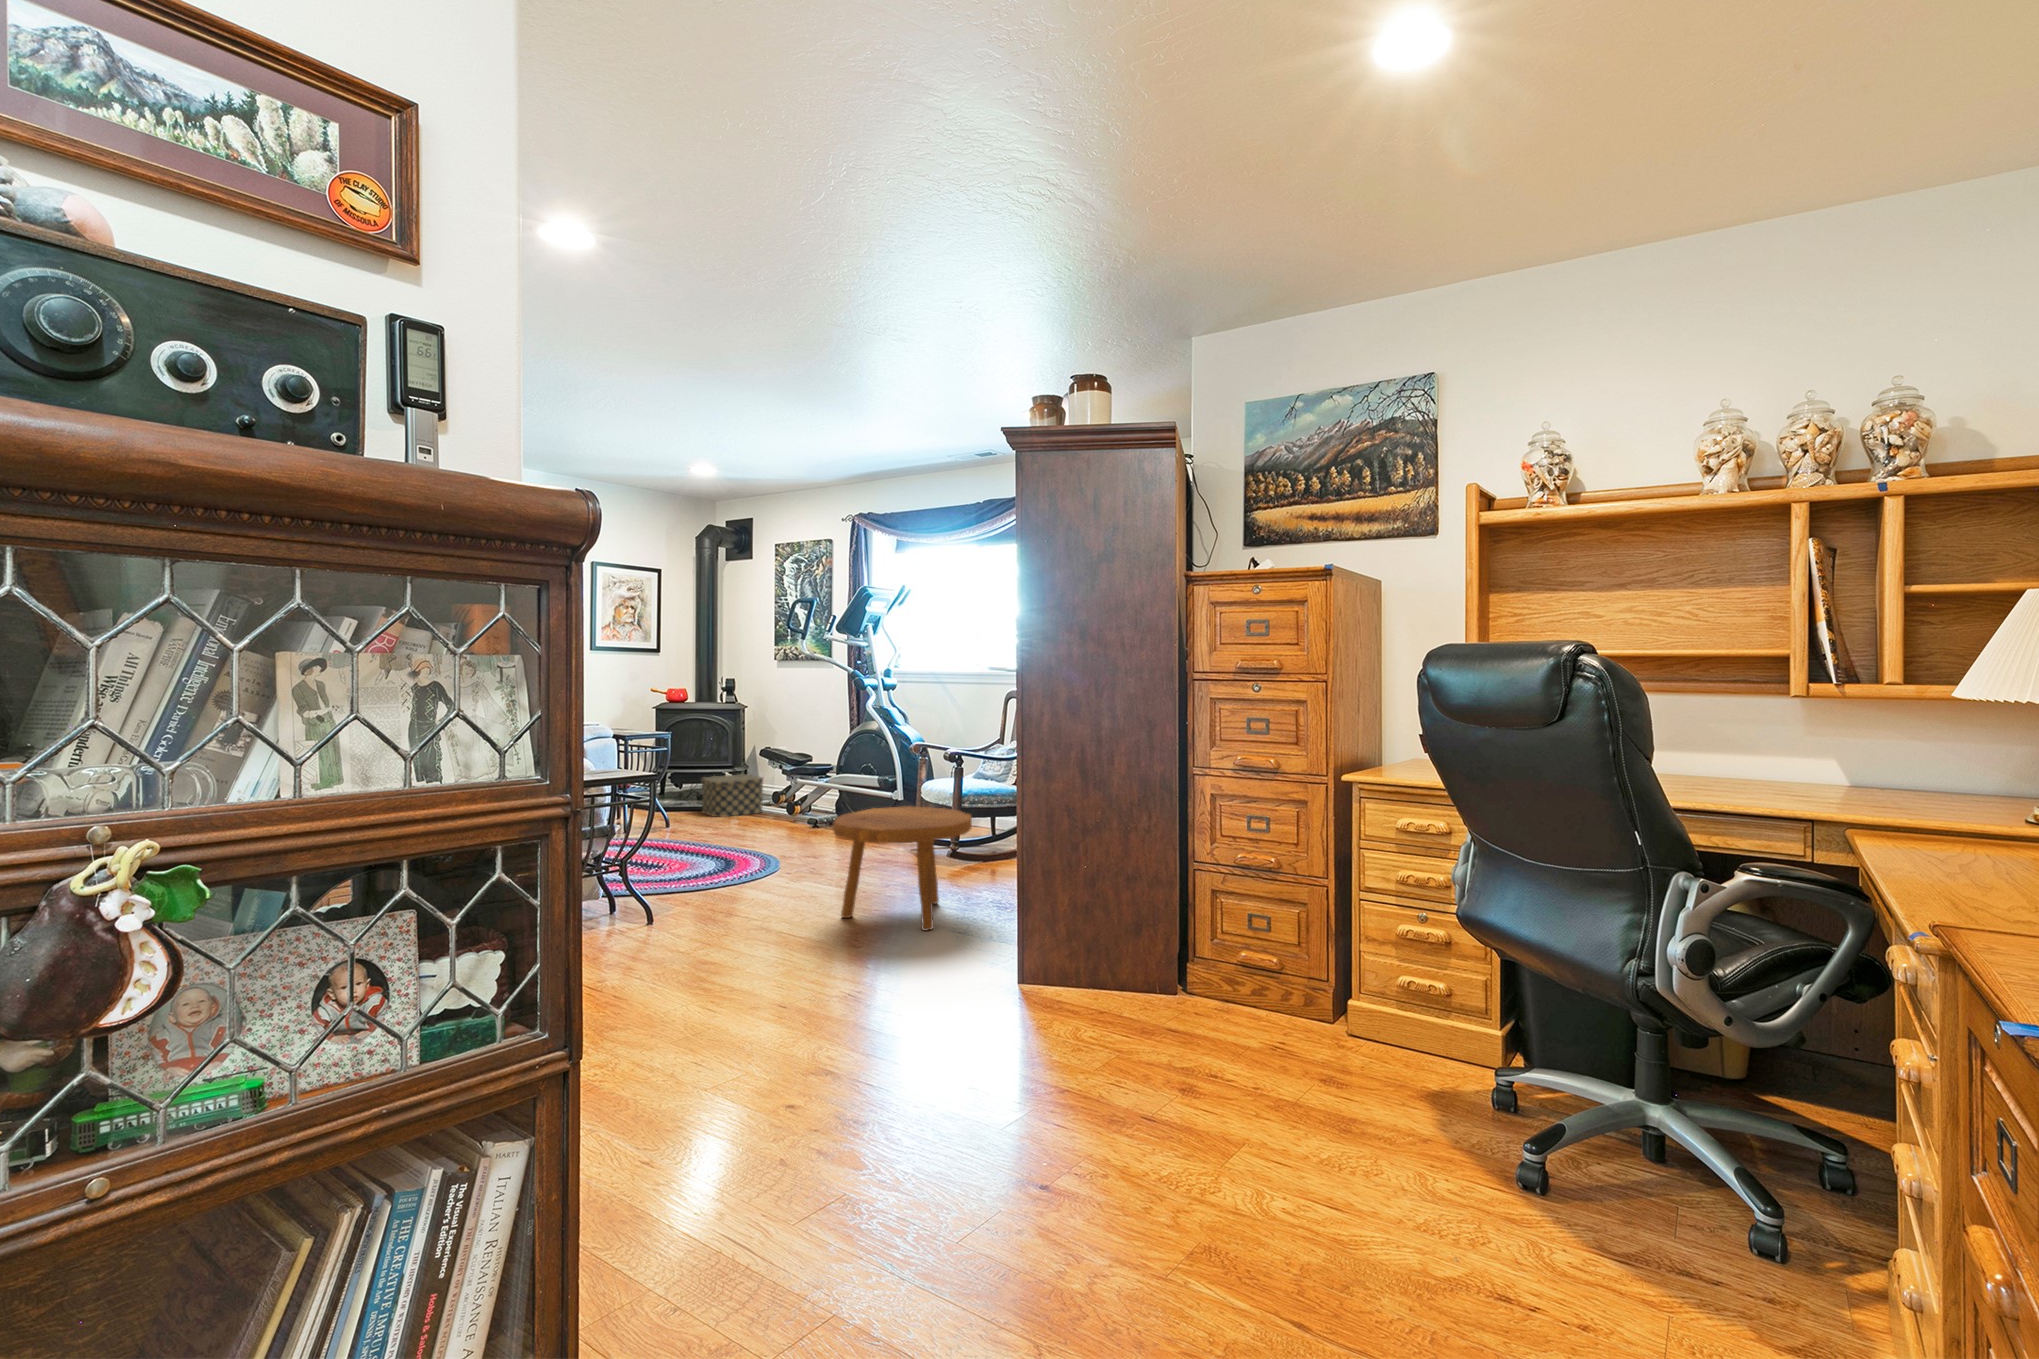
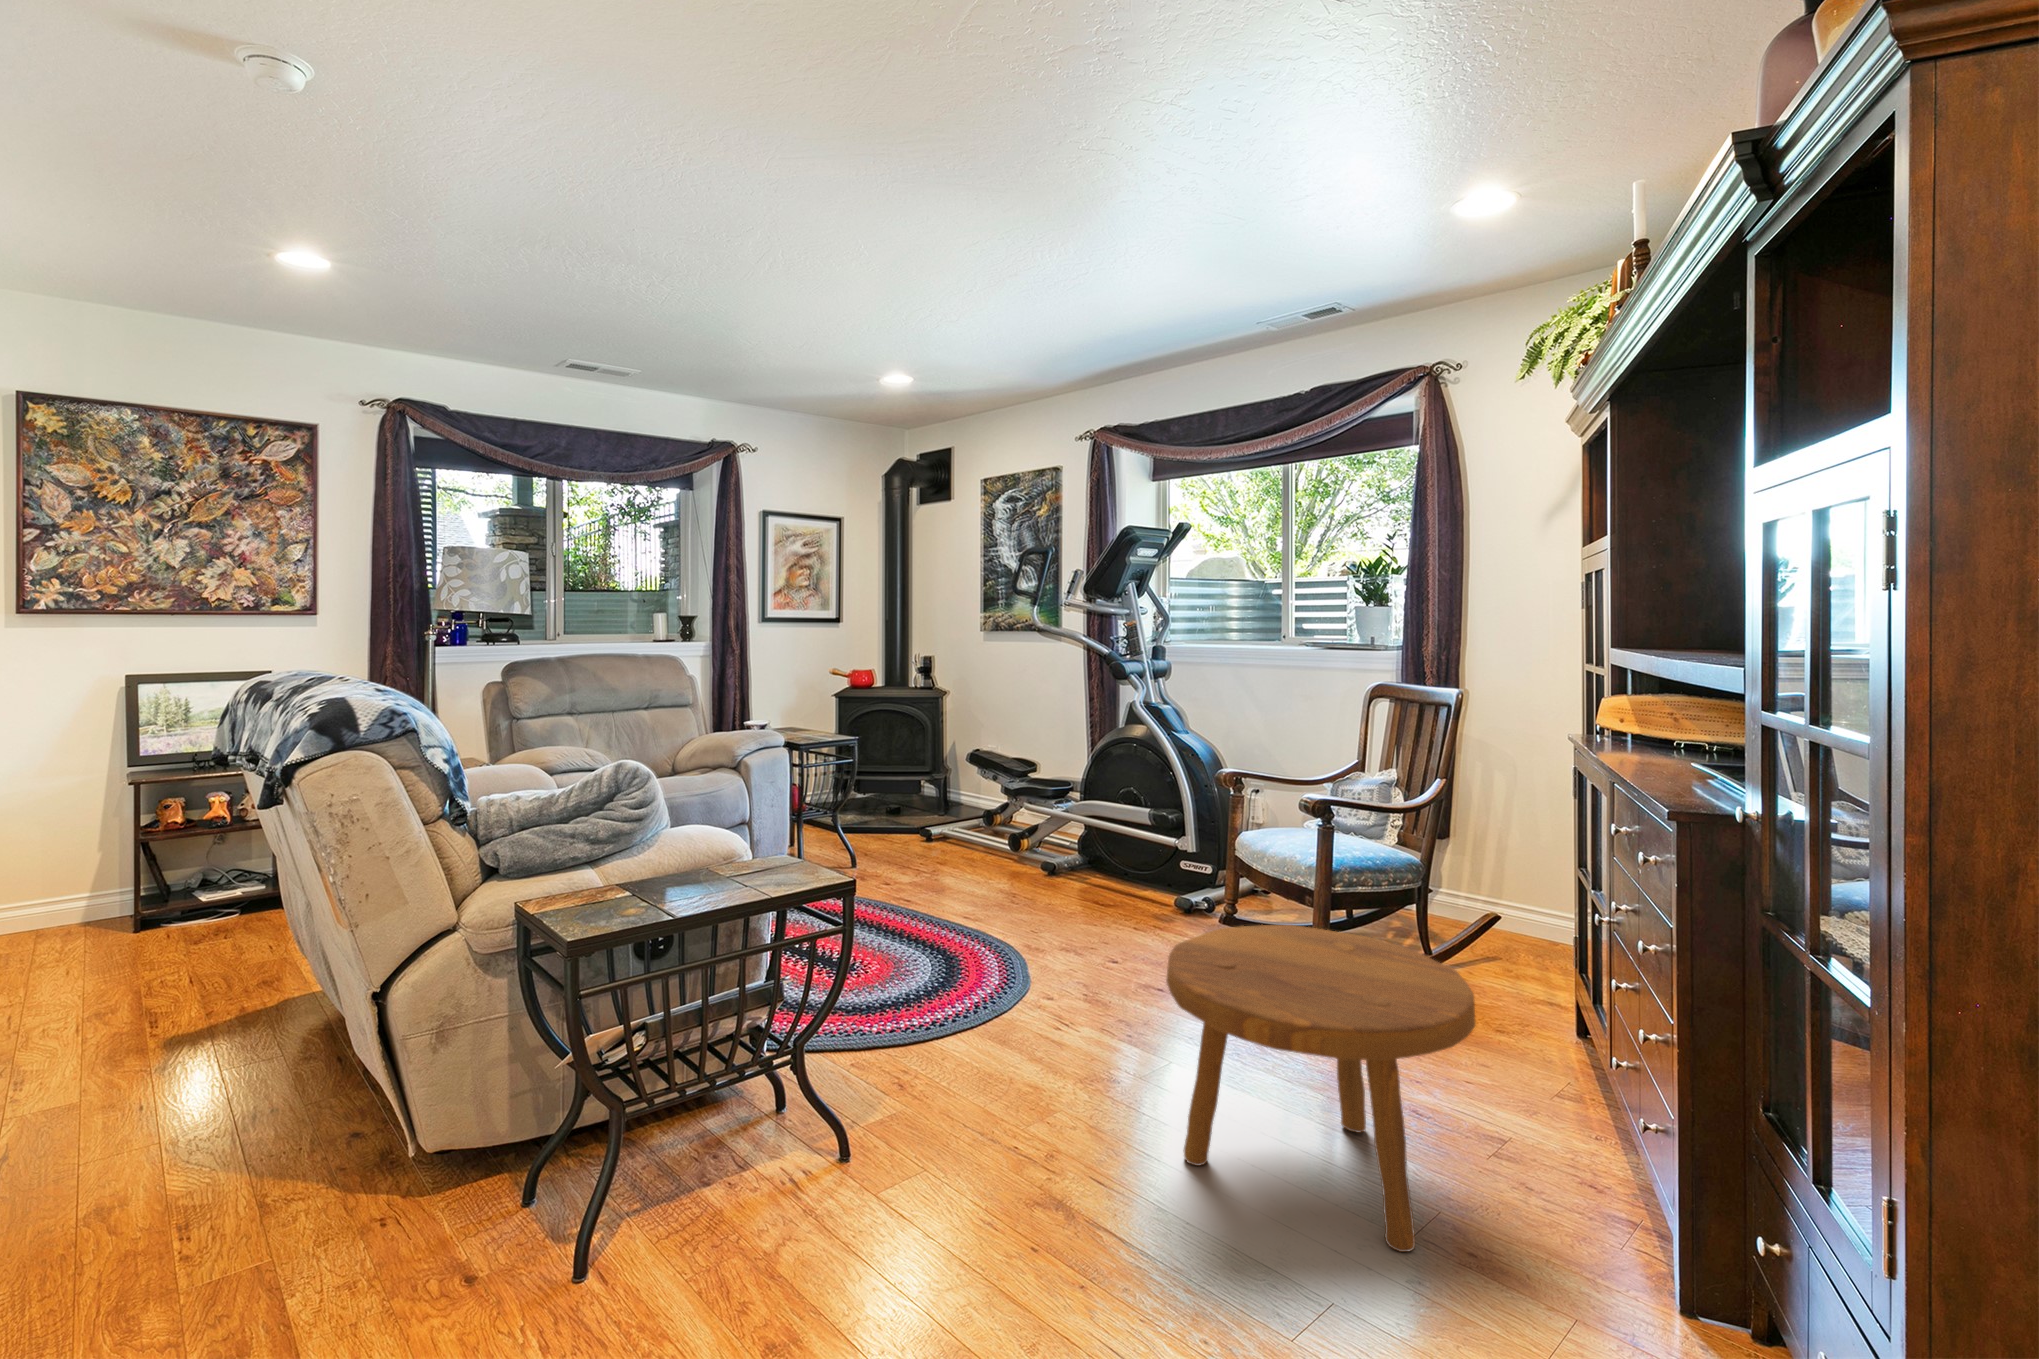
storage box: present [702,774,763,817] -> none [896,786,975,847]

